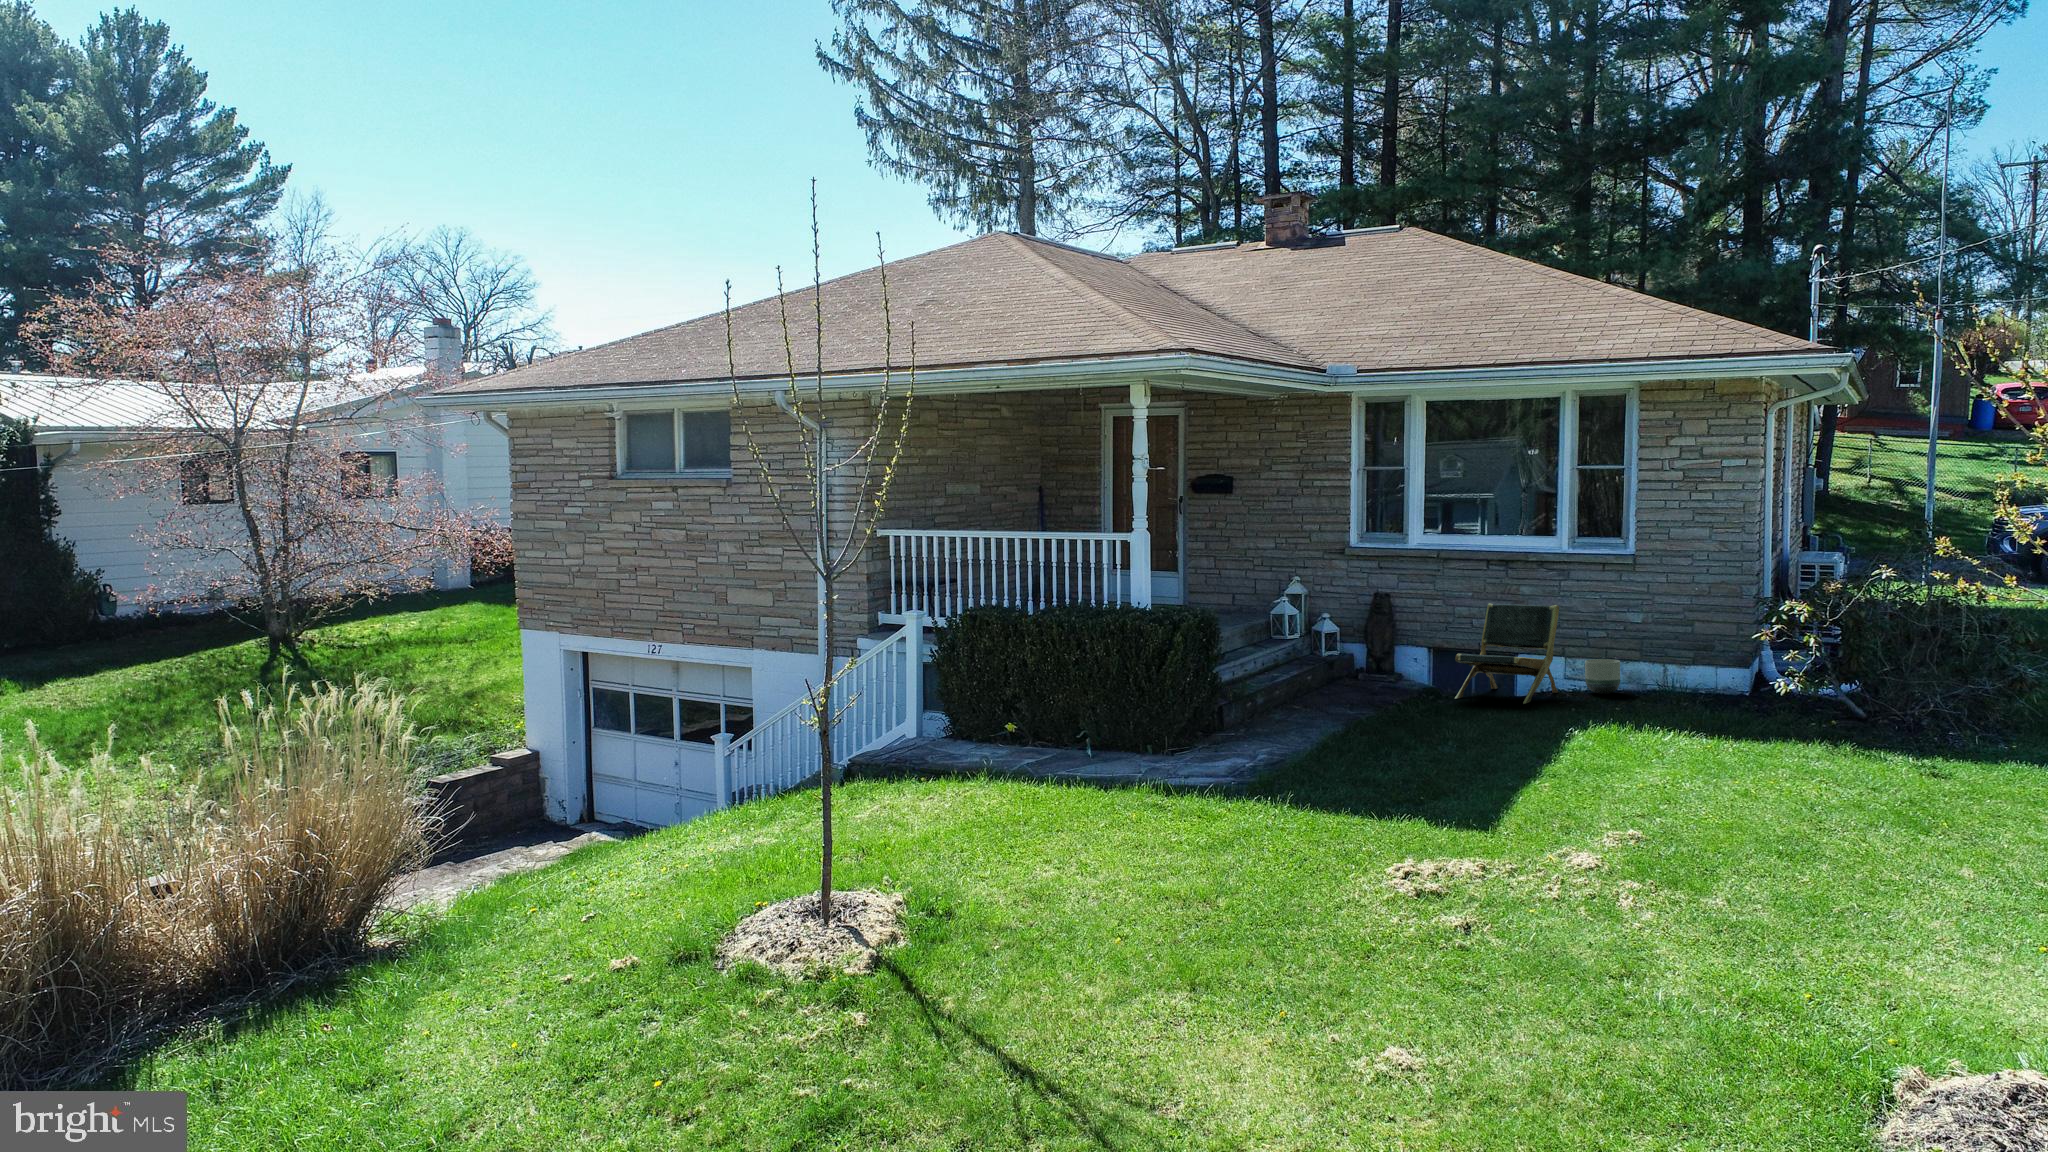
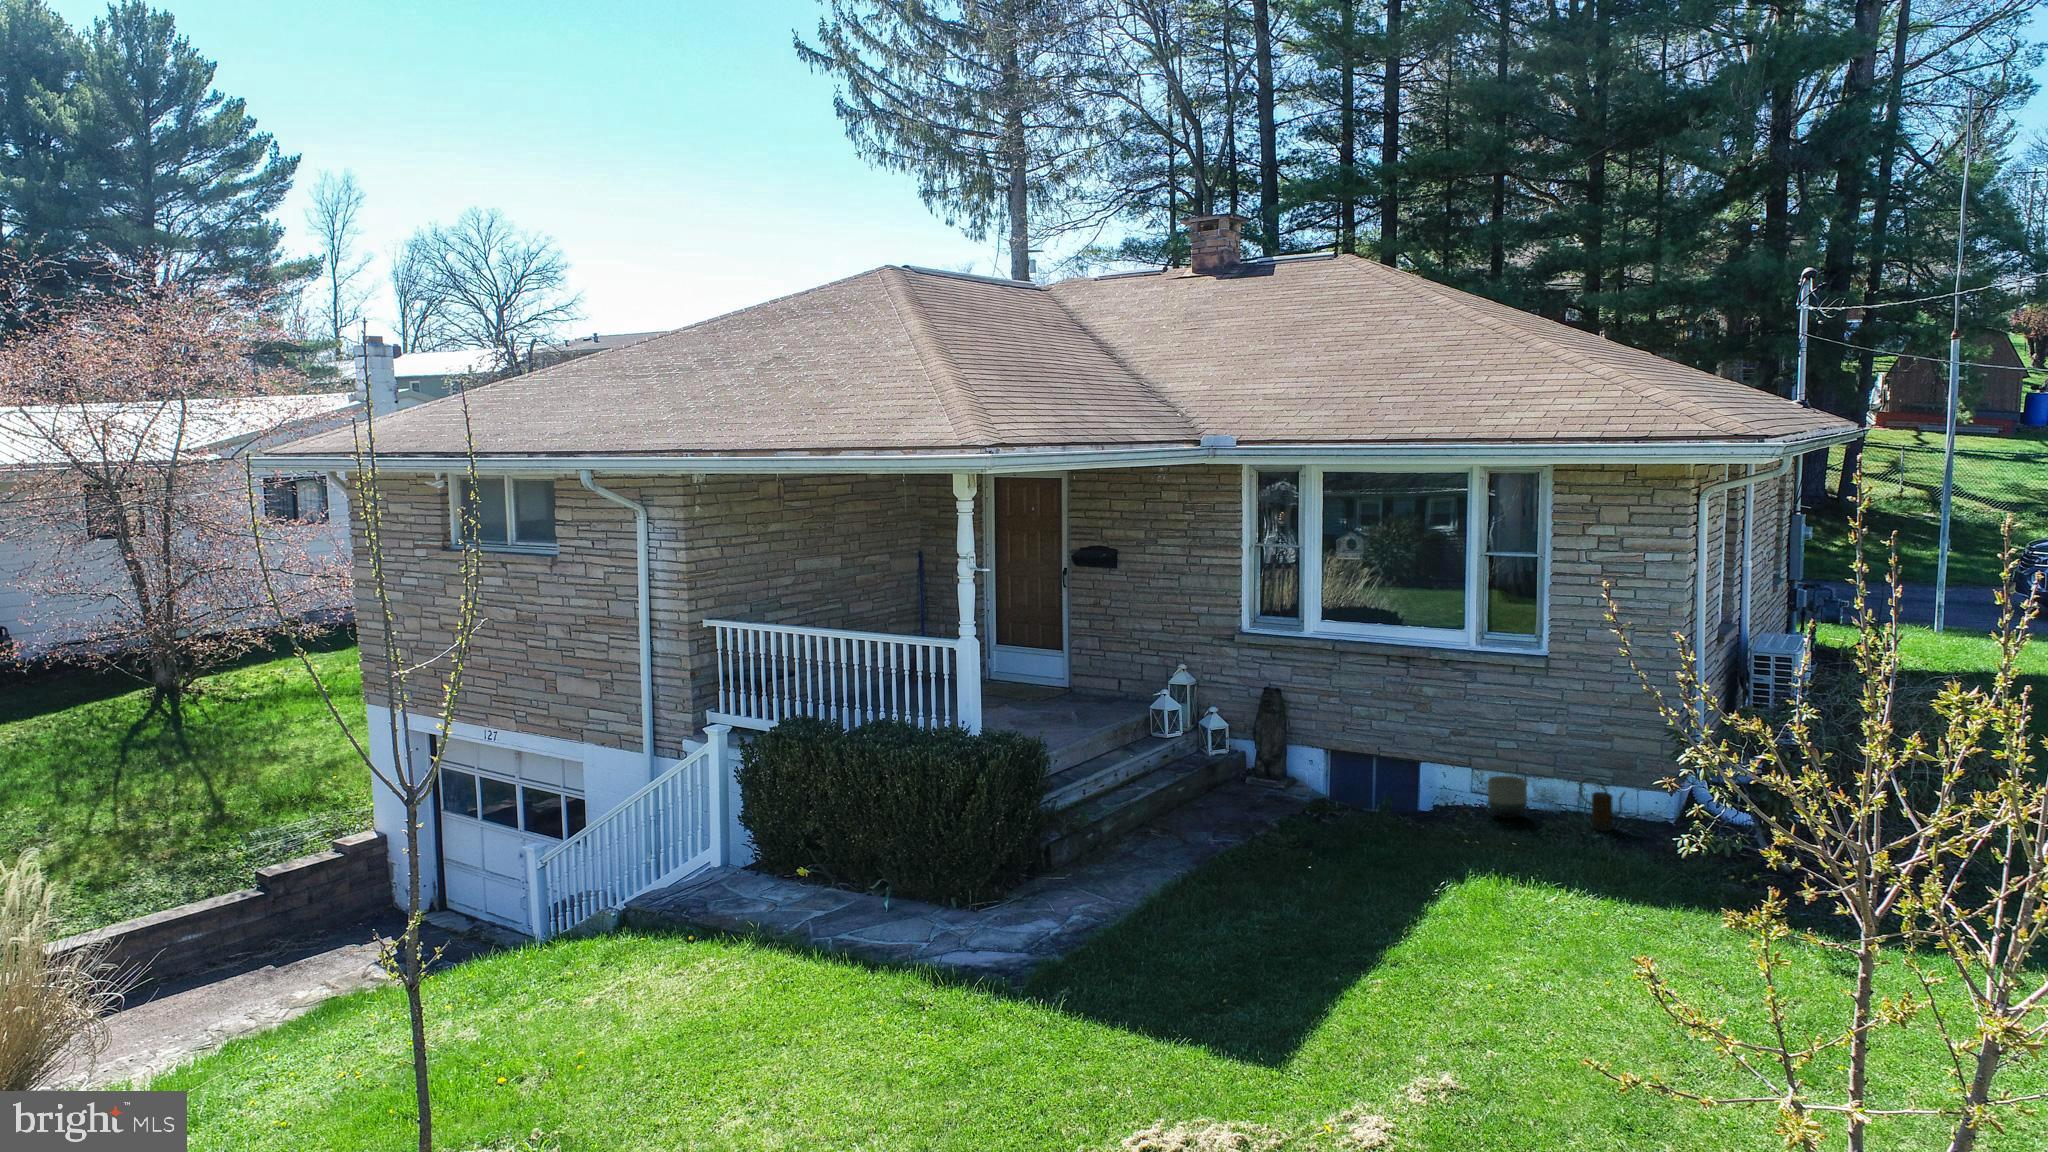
lounge chair: present [1455,603,1559,704] -> none [1339,705,1461,833]
watering can: none [1668,652,1712,697] -> present [1579,778,1625,831]

